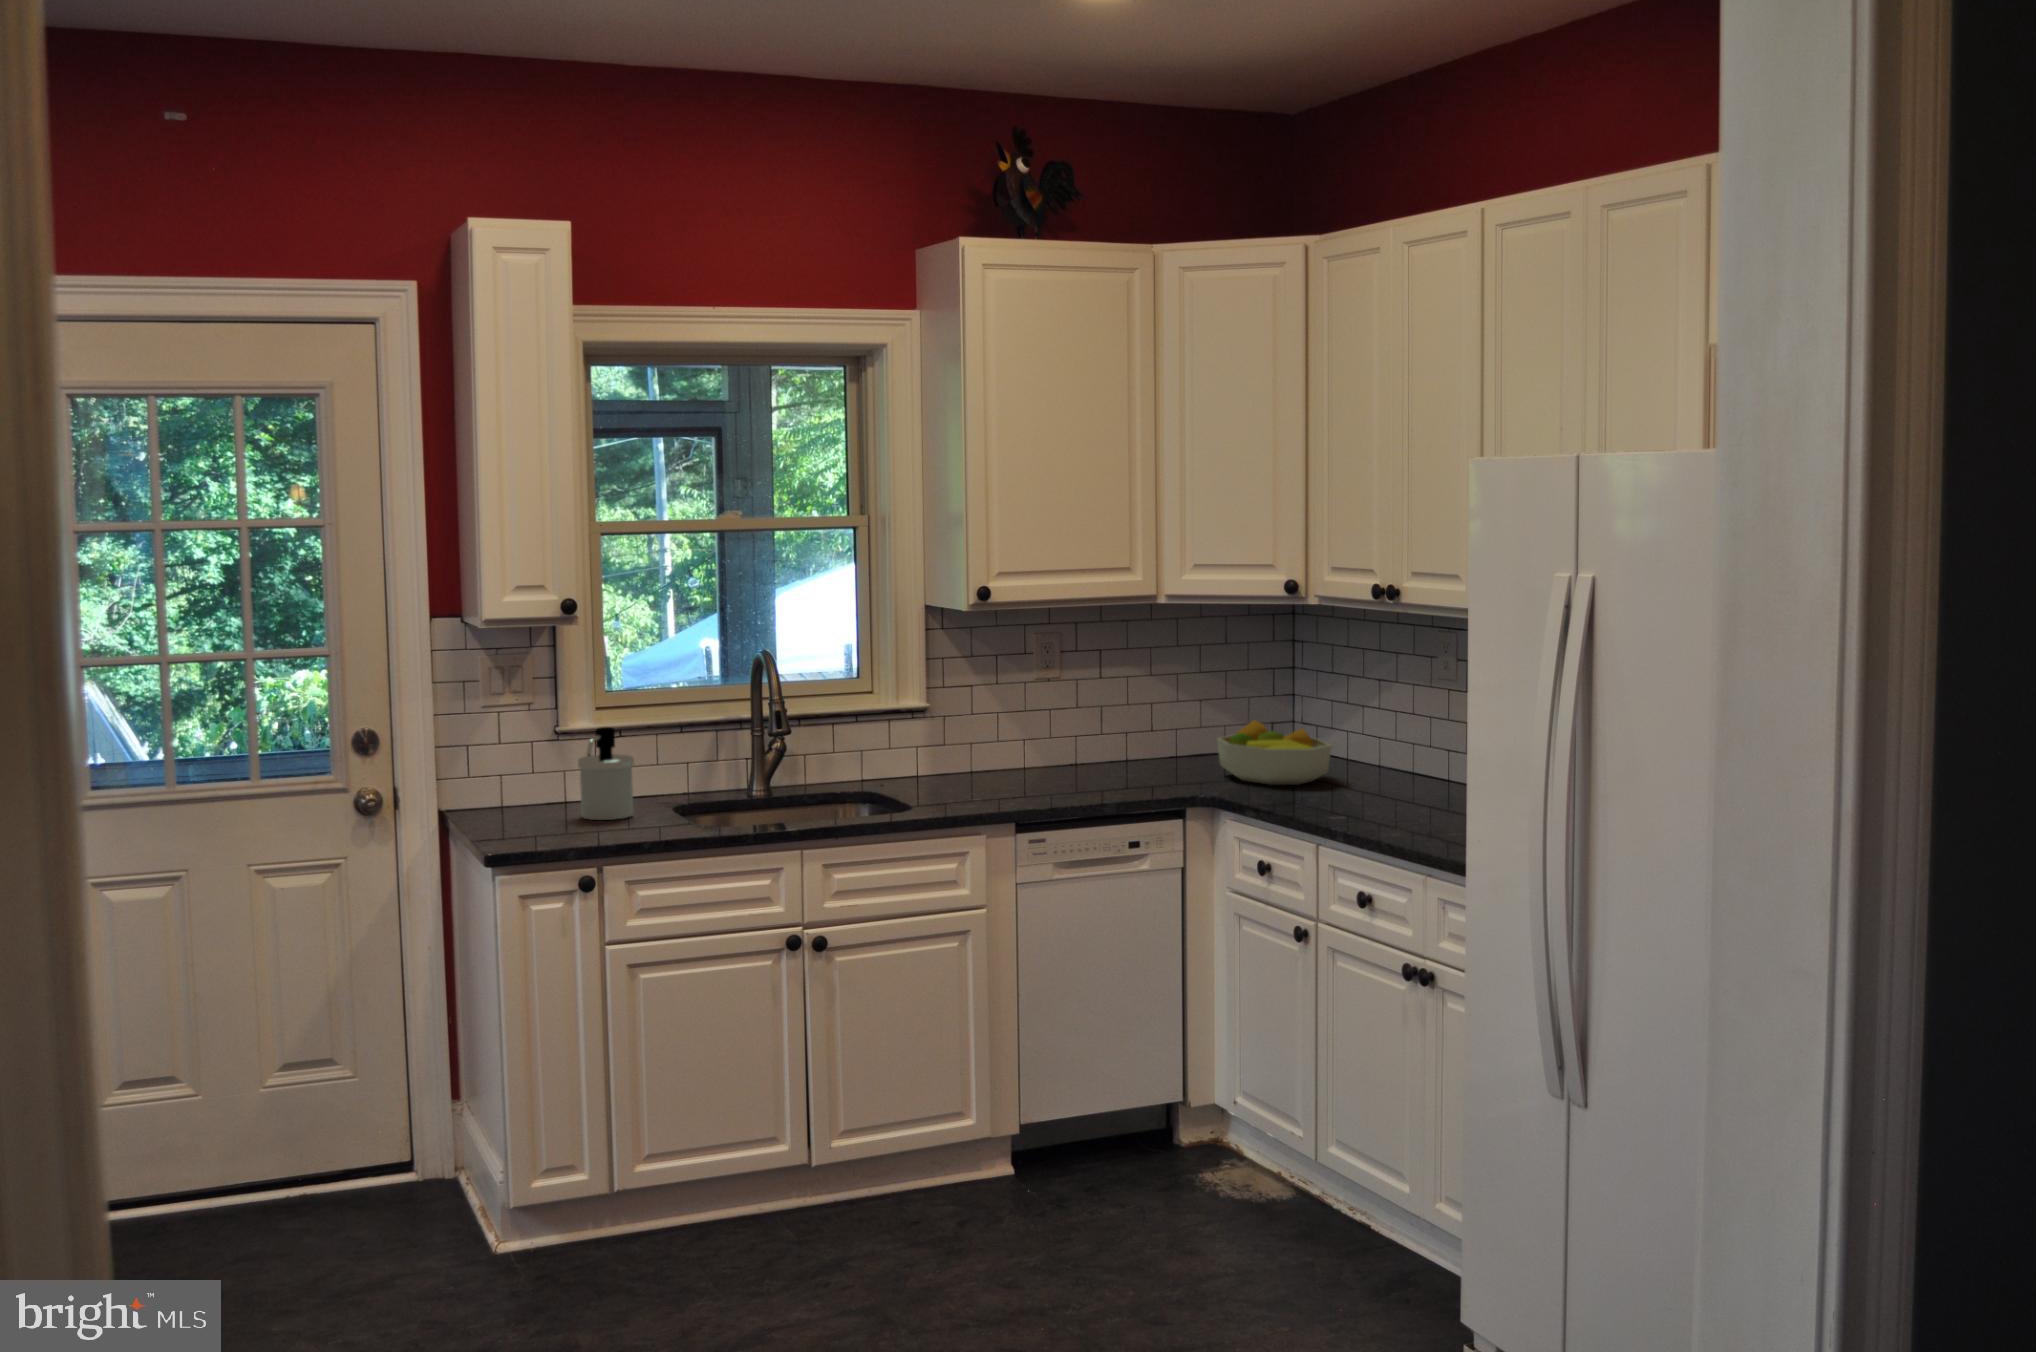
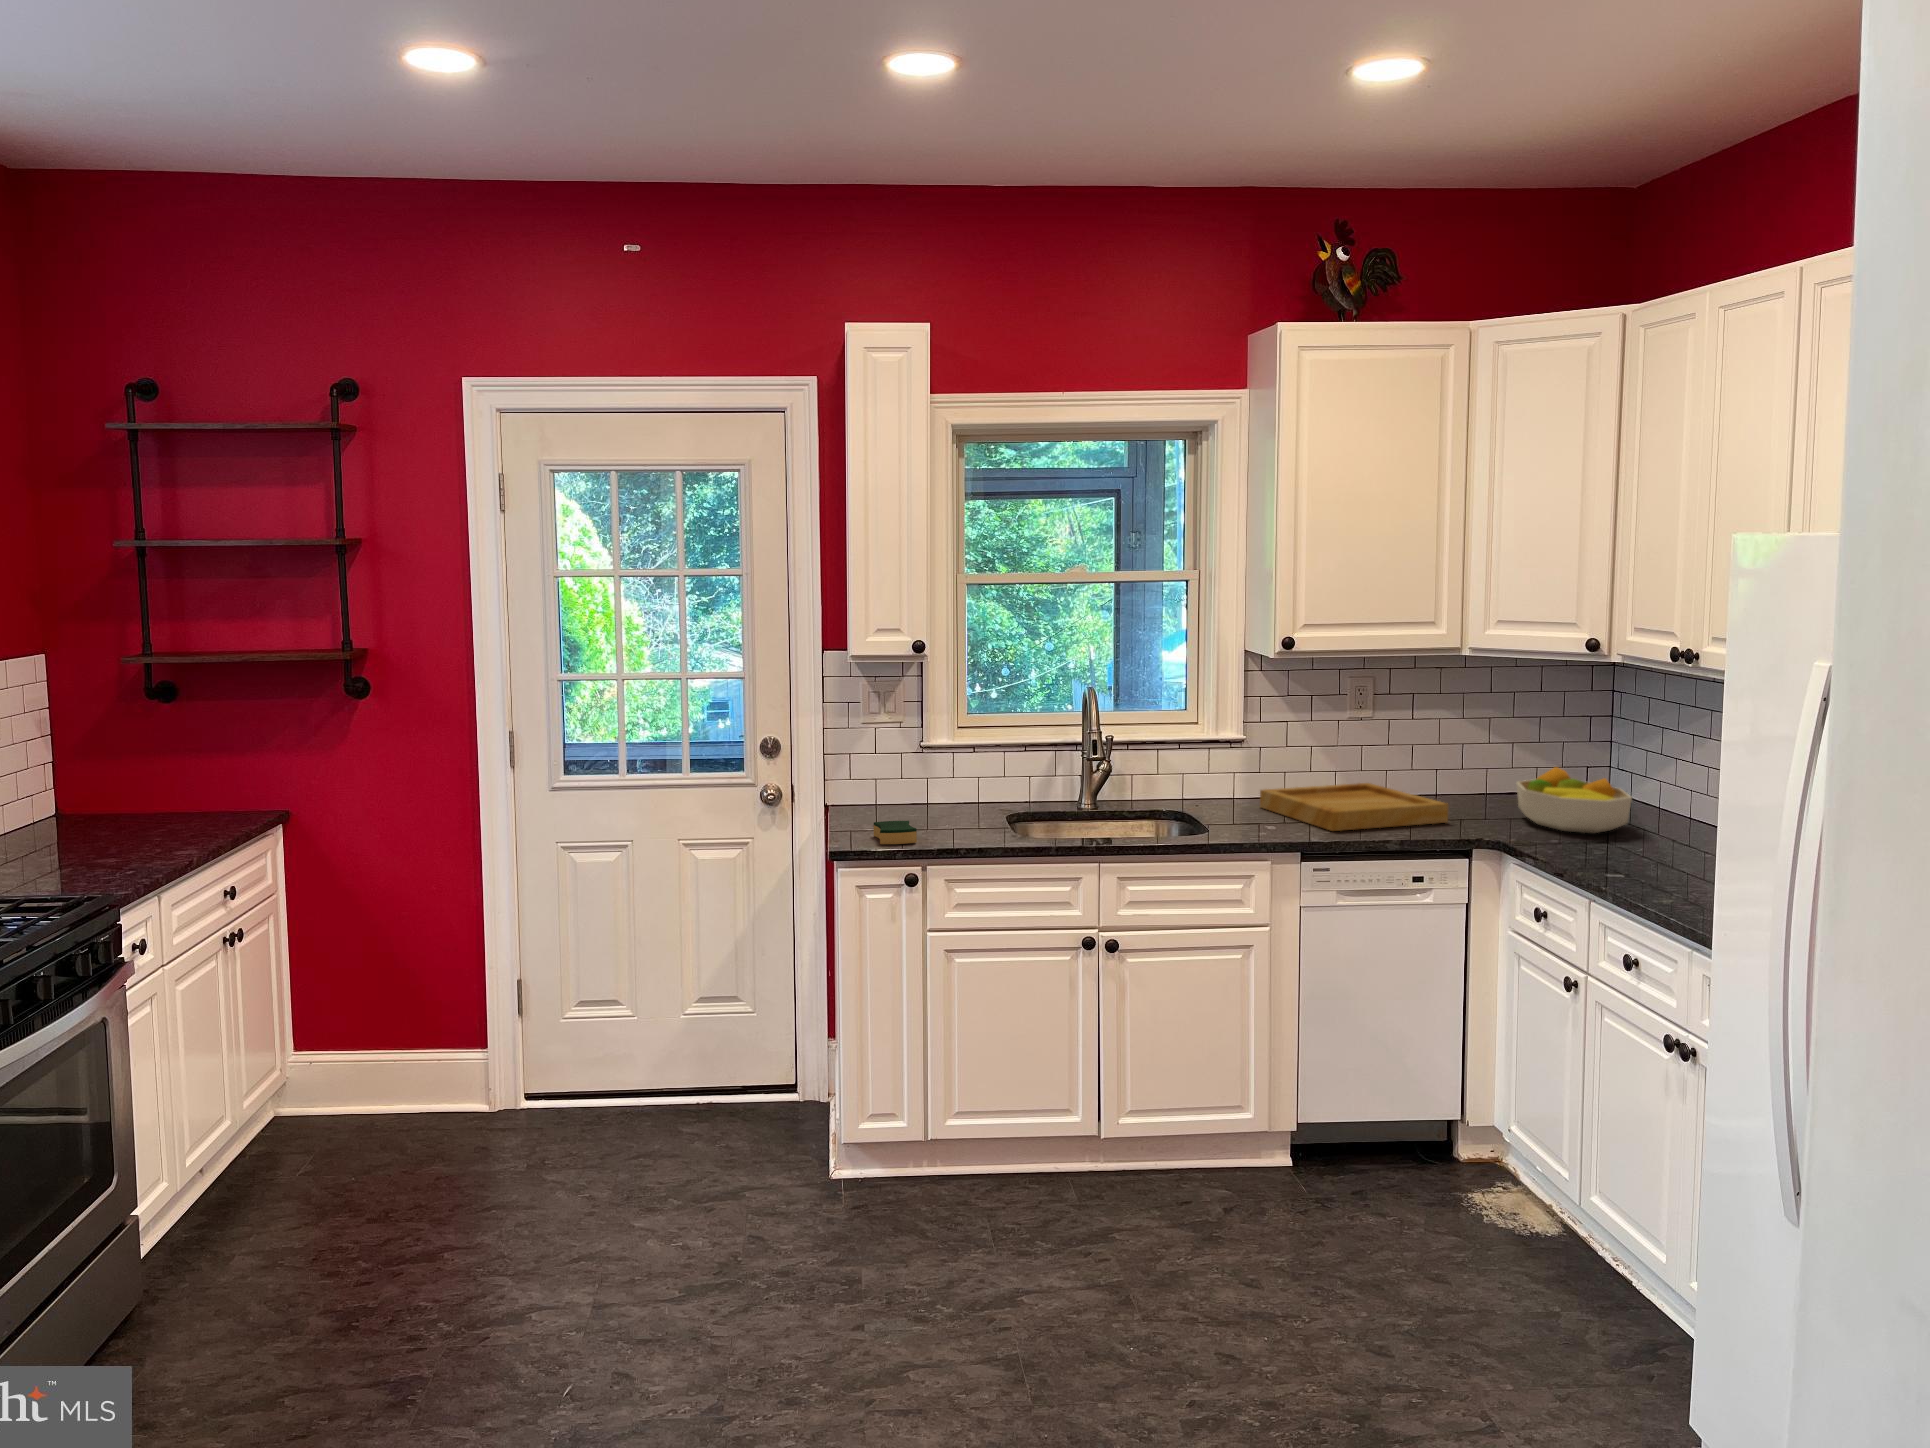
soap dispenser: present [578,727,634,820] -> none [928,747,972,824]
tray: none [955,750,1156,799] -> present [1260,783,1448,831]
sponge: none [527,816,587,845] -> present [874,821,917,844]

